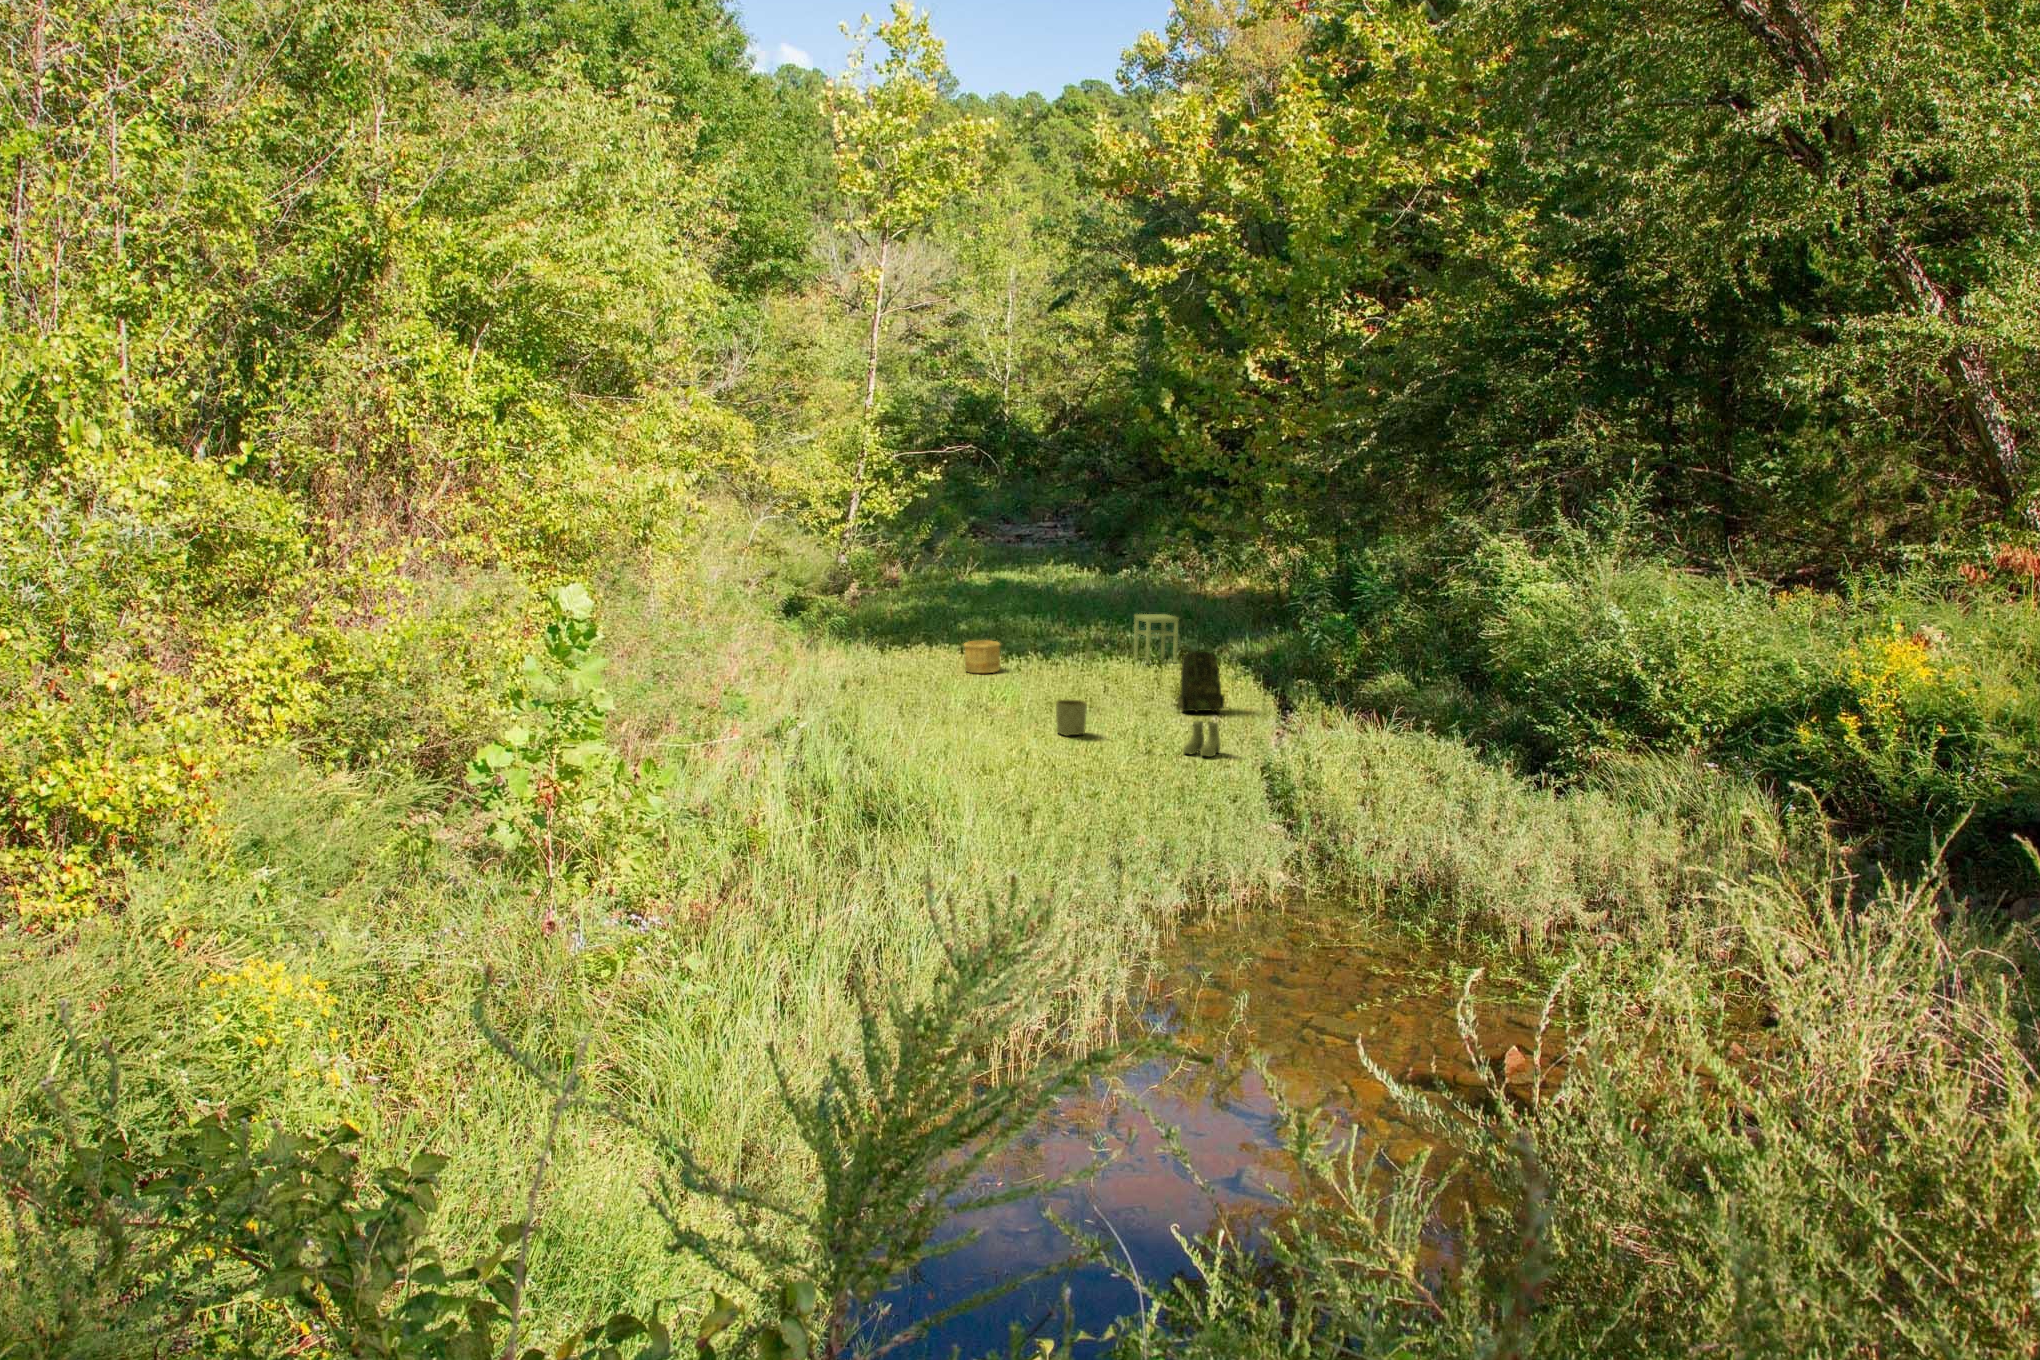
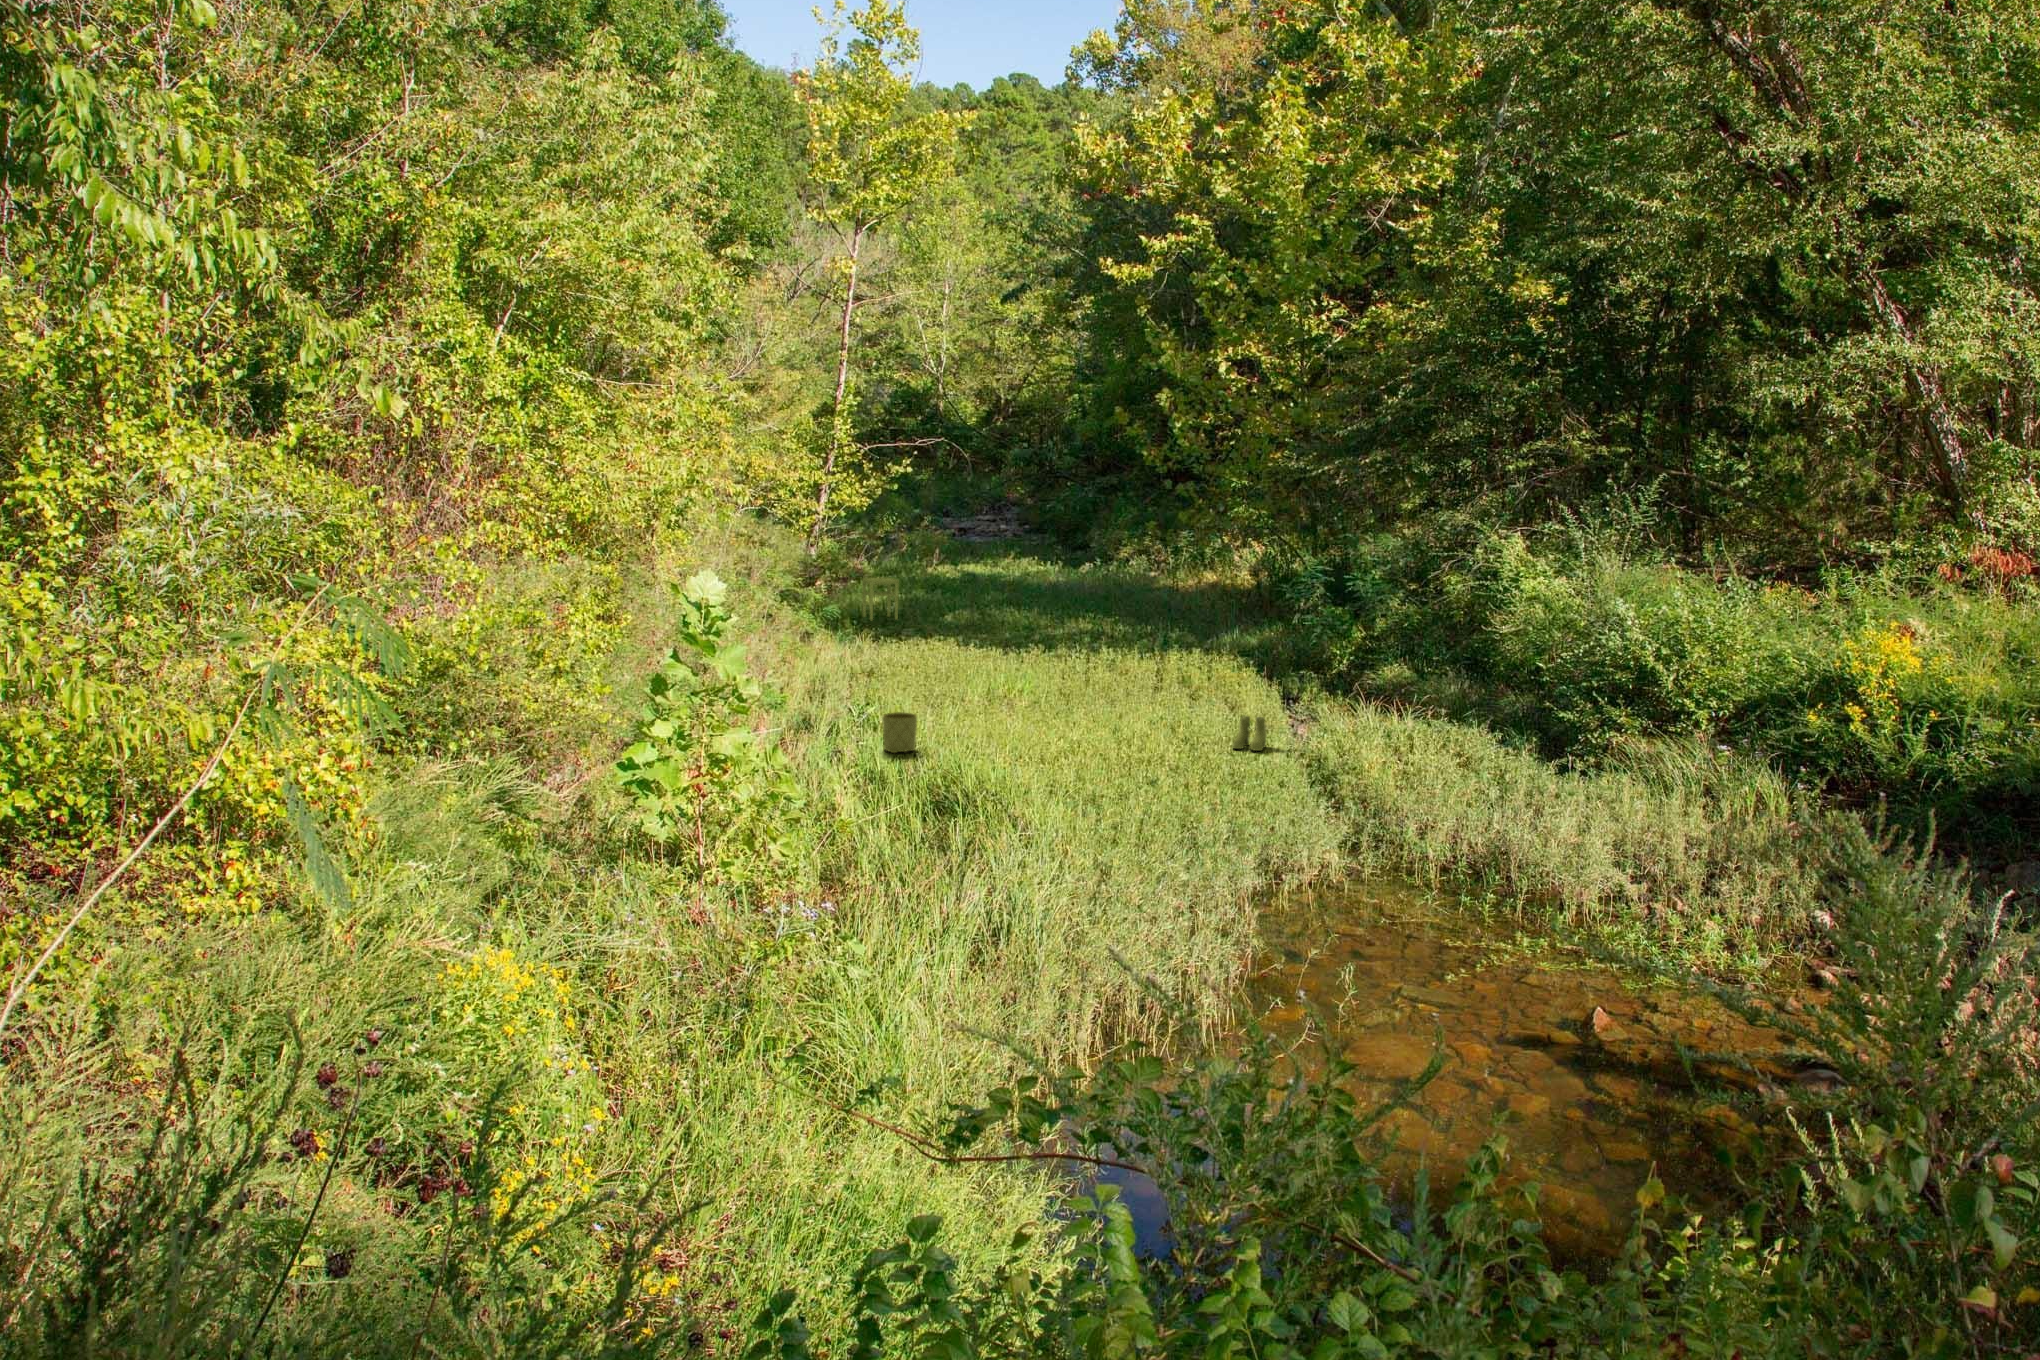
stool: present [1134,614,1179,664] -> present [862,577,899,620]
wooden bucket: present [964,640,1000,673] -> none [974,637,1013,671]
backpack: present [1178,652,1224,712] -> none [1205,647,1250,709]
planter: present [1056,700,1087,736] -> present [882,712,917,753]

